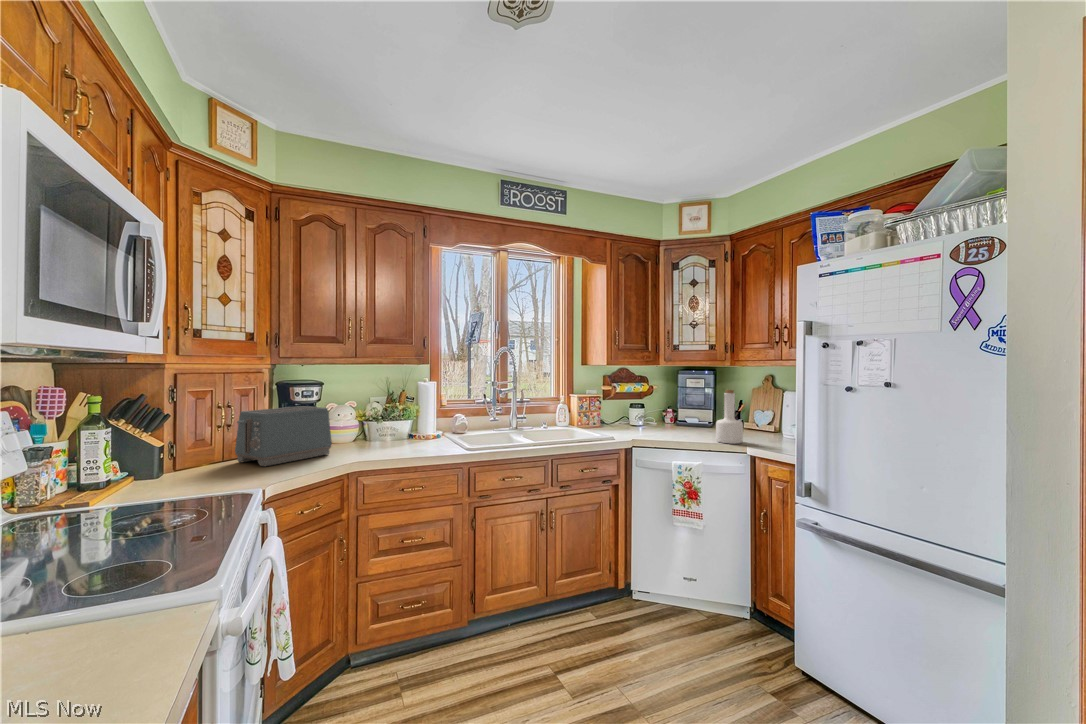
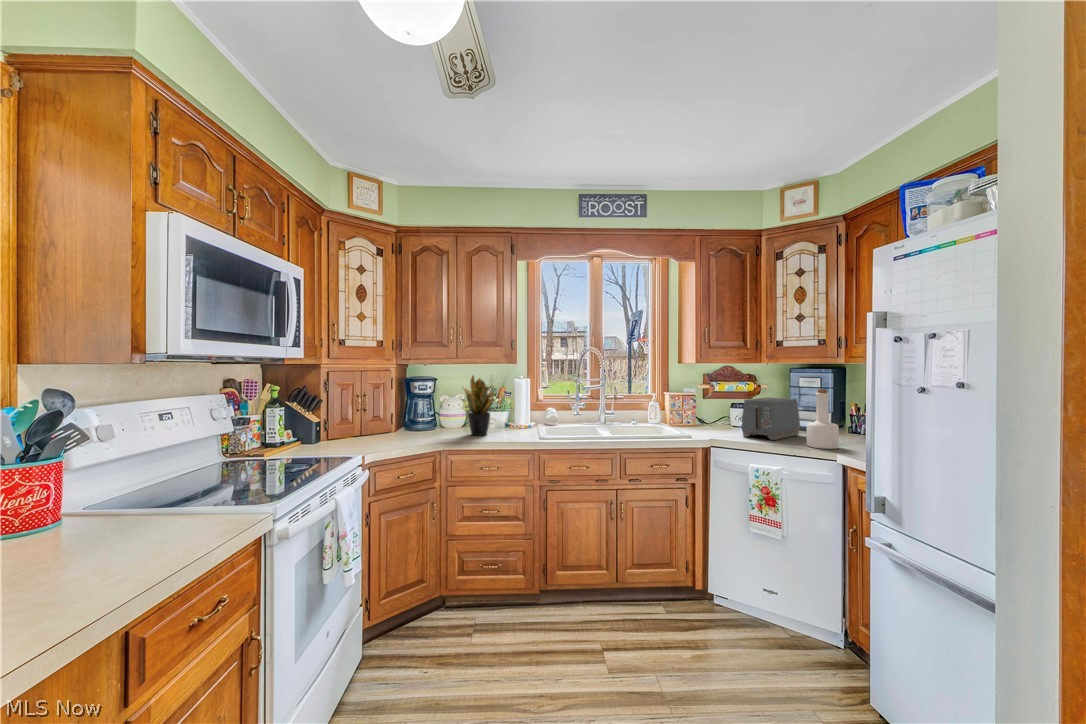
potted plant: none [361,374,412,450] -> present [462,376,493,435]
toaster: present [235,406,332,466] -> present [741,397,800,440]

